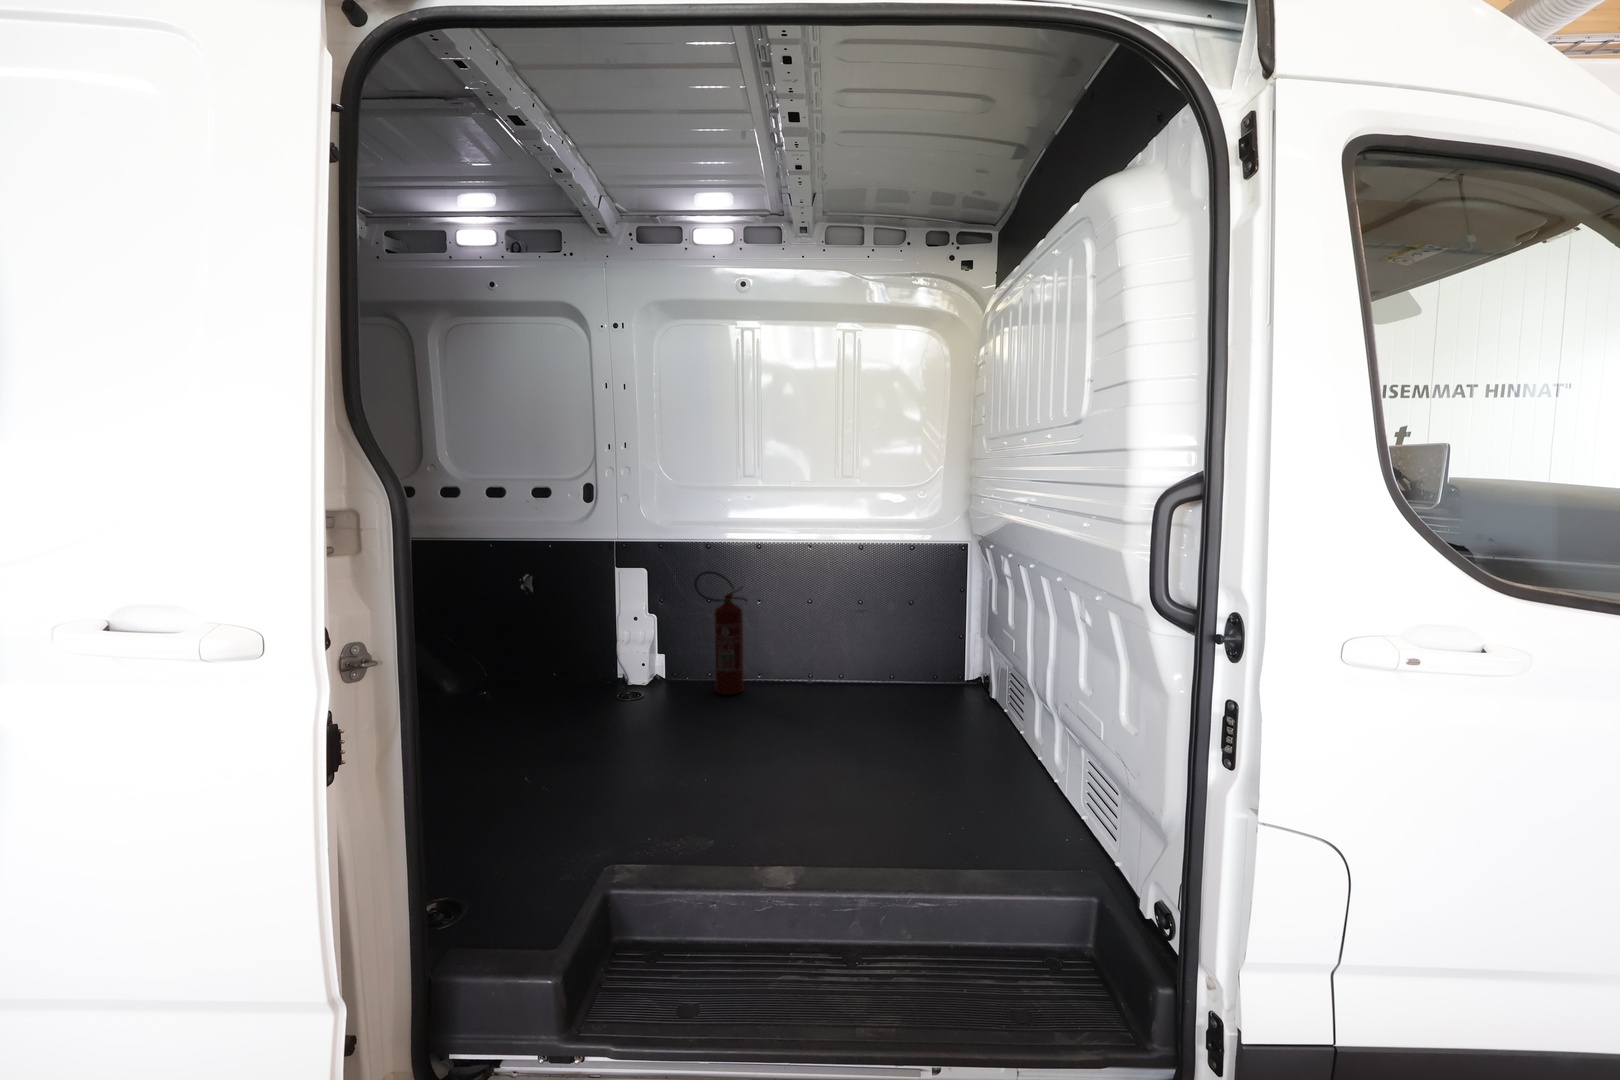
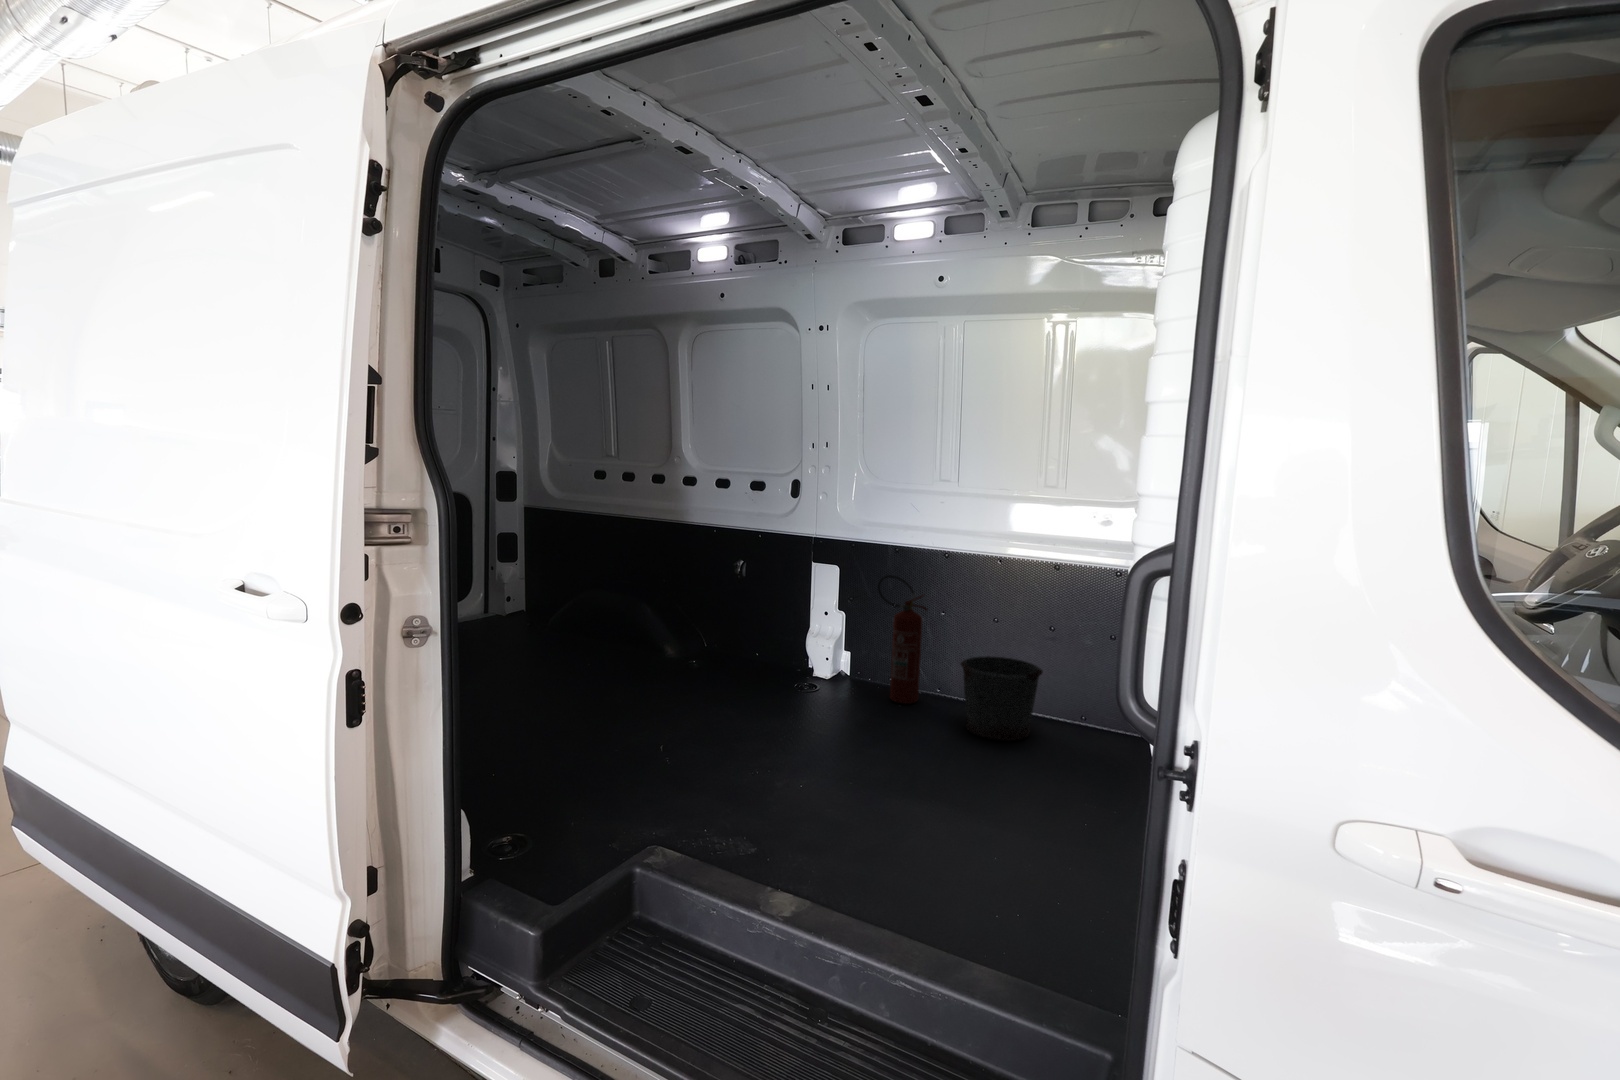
bucket: none [791,635,865,709] -> present [961,656,1043,741]

